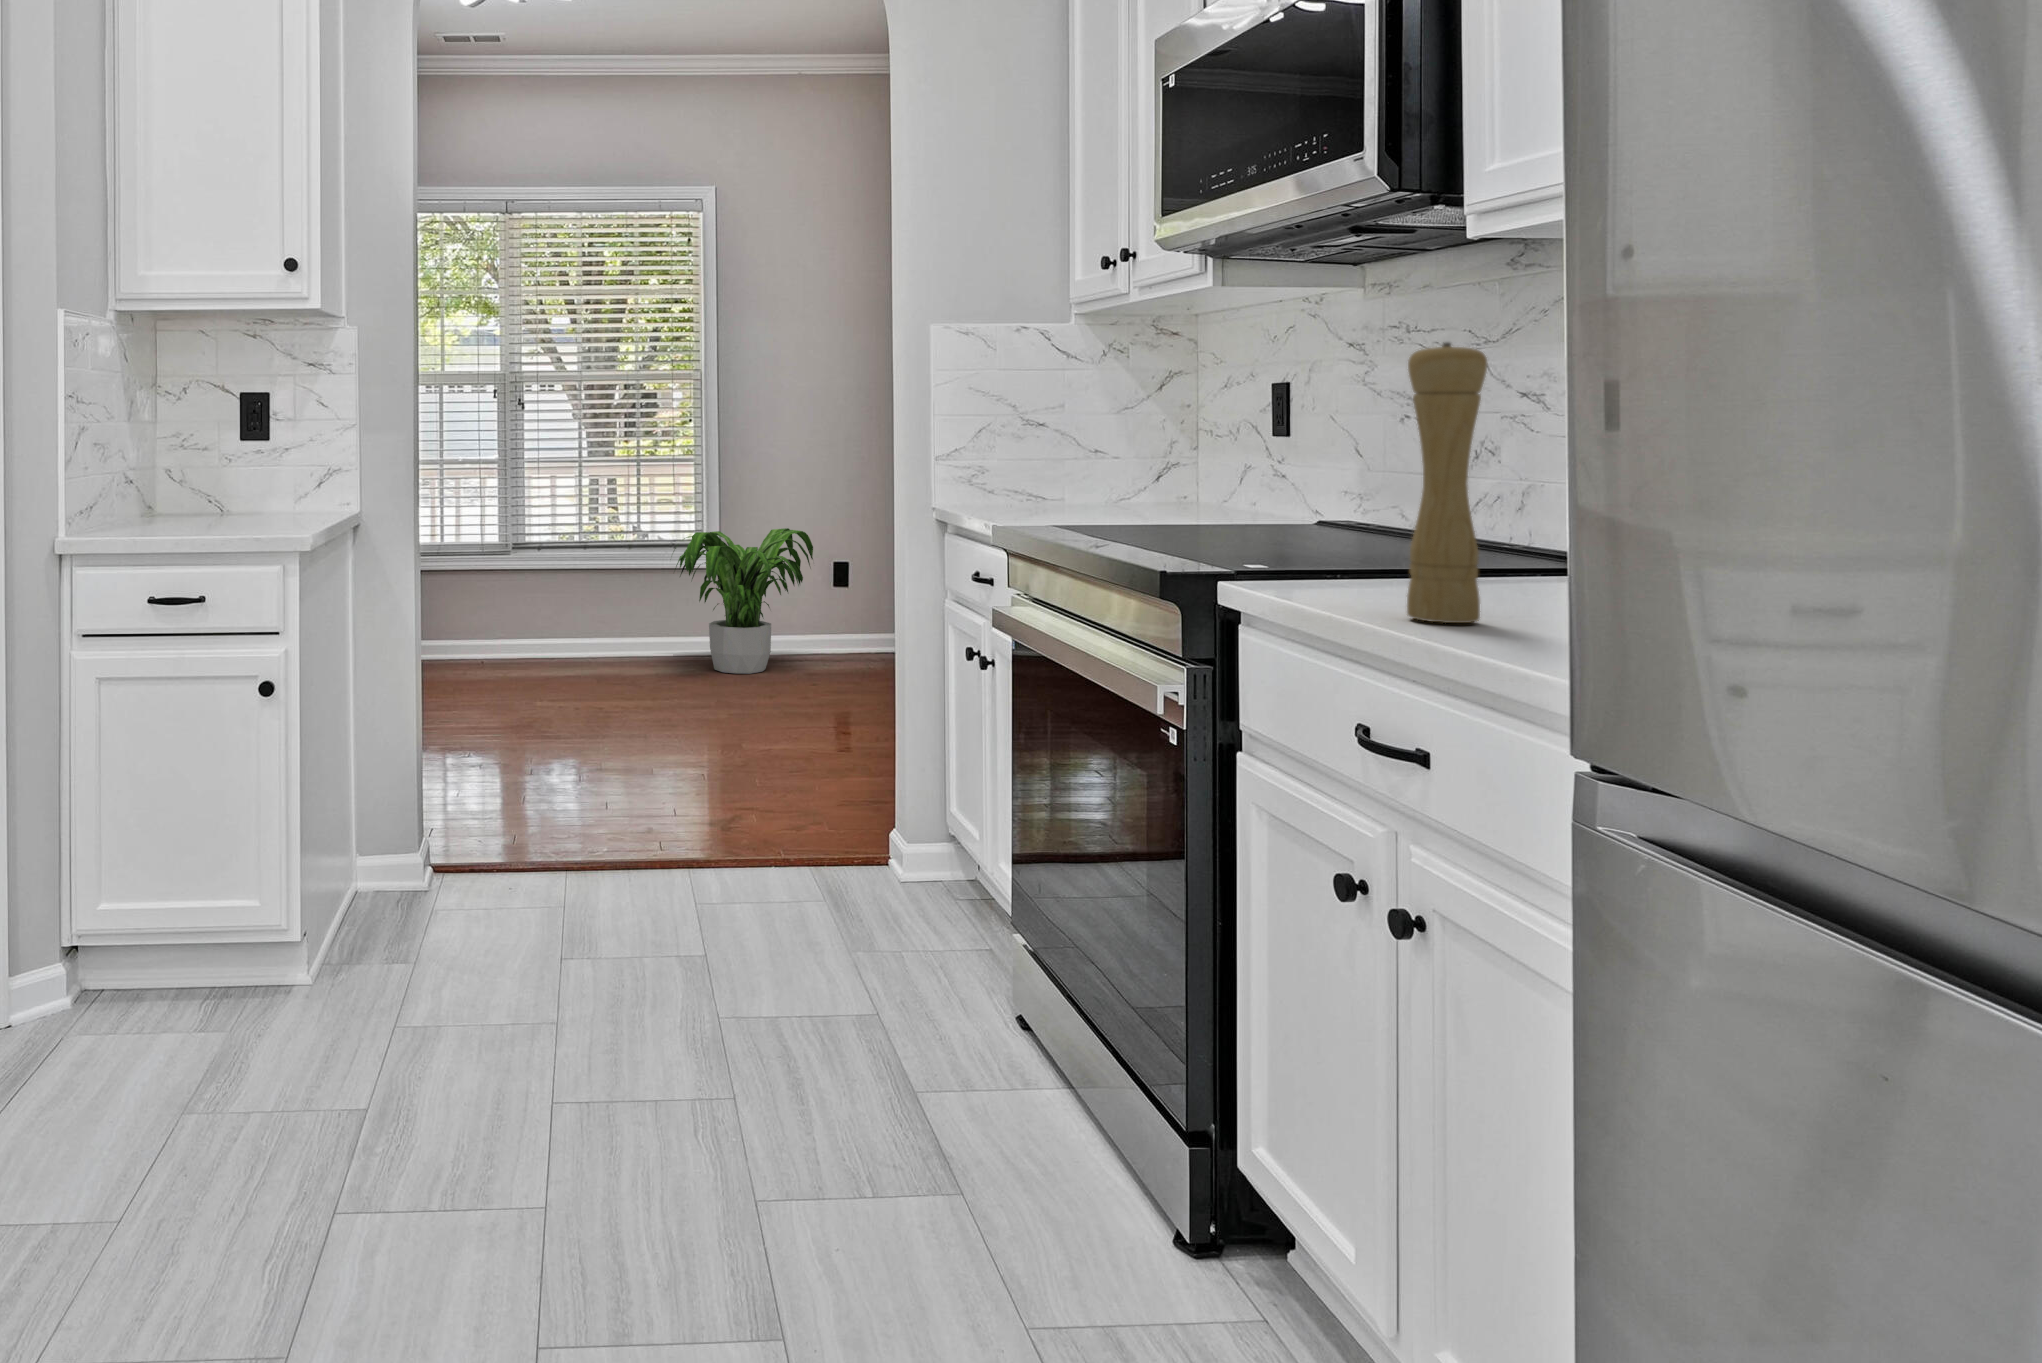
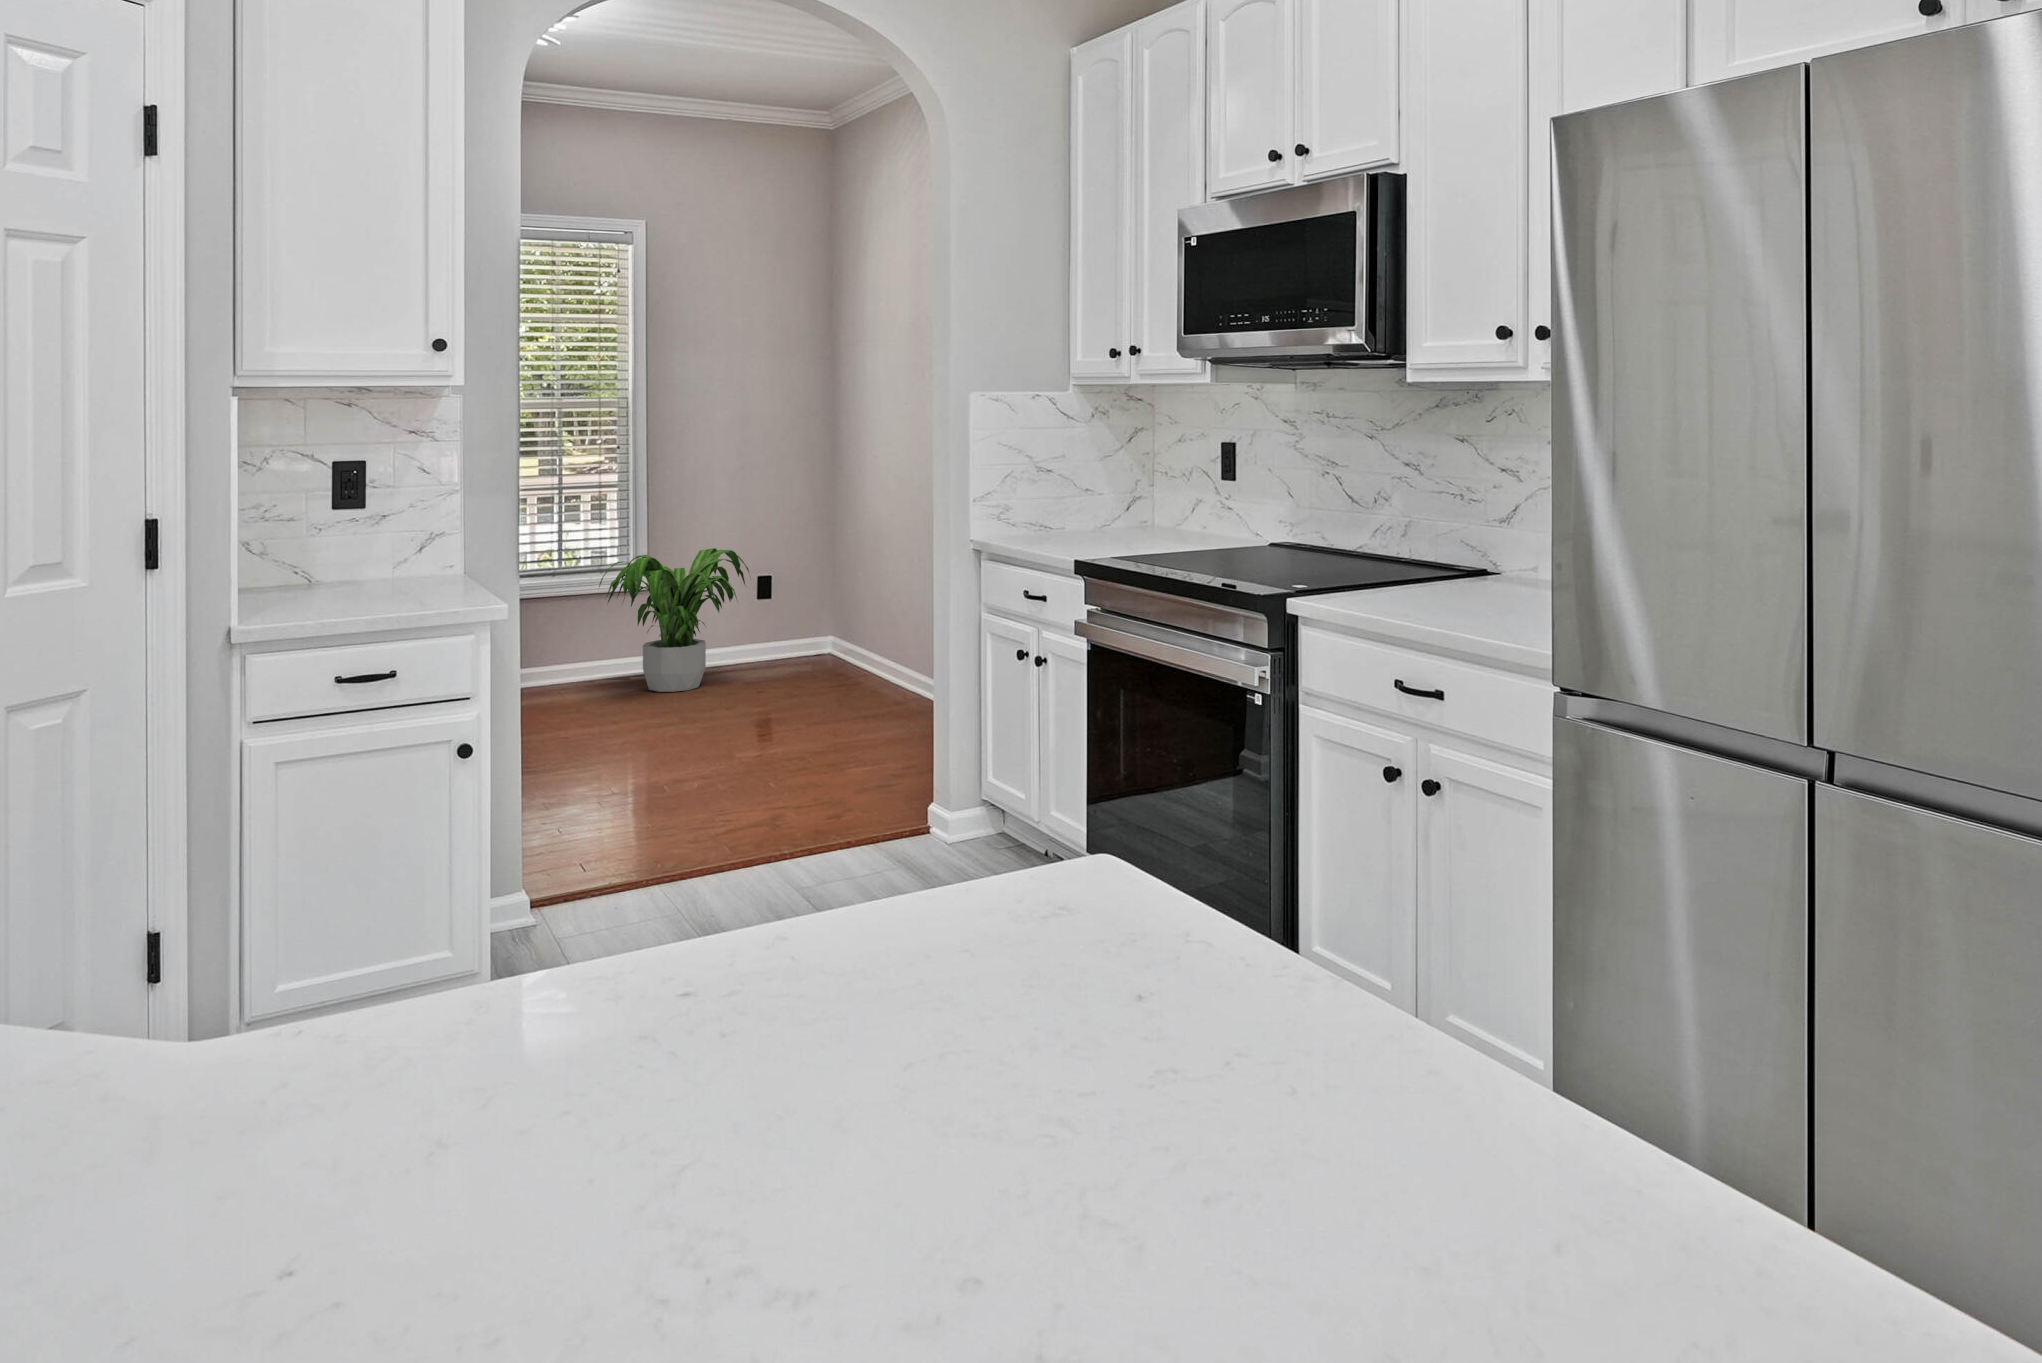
pepper mill: present [1407,342,1488,623] -> none [1420,458,1460,617]

